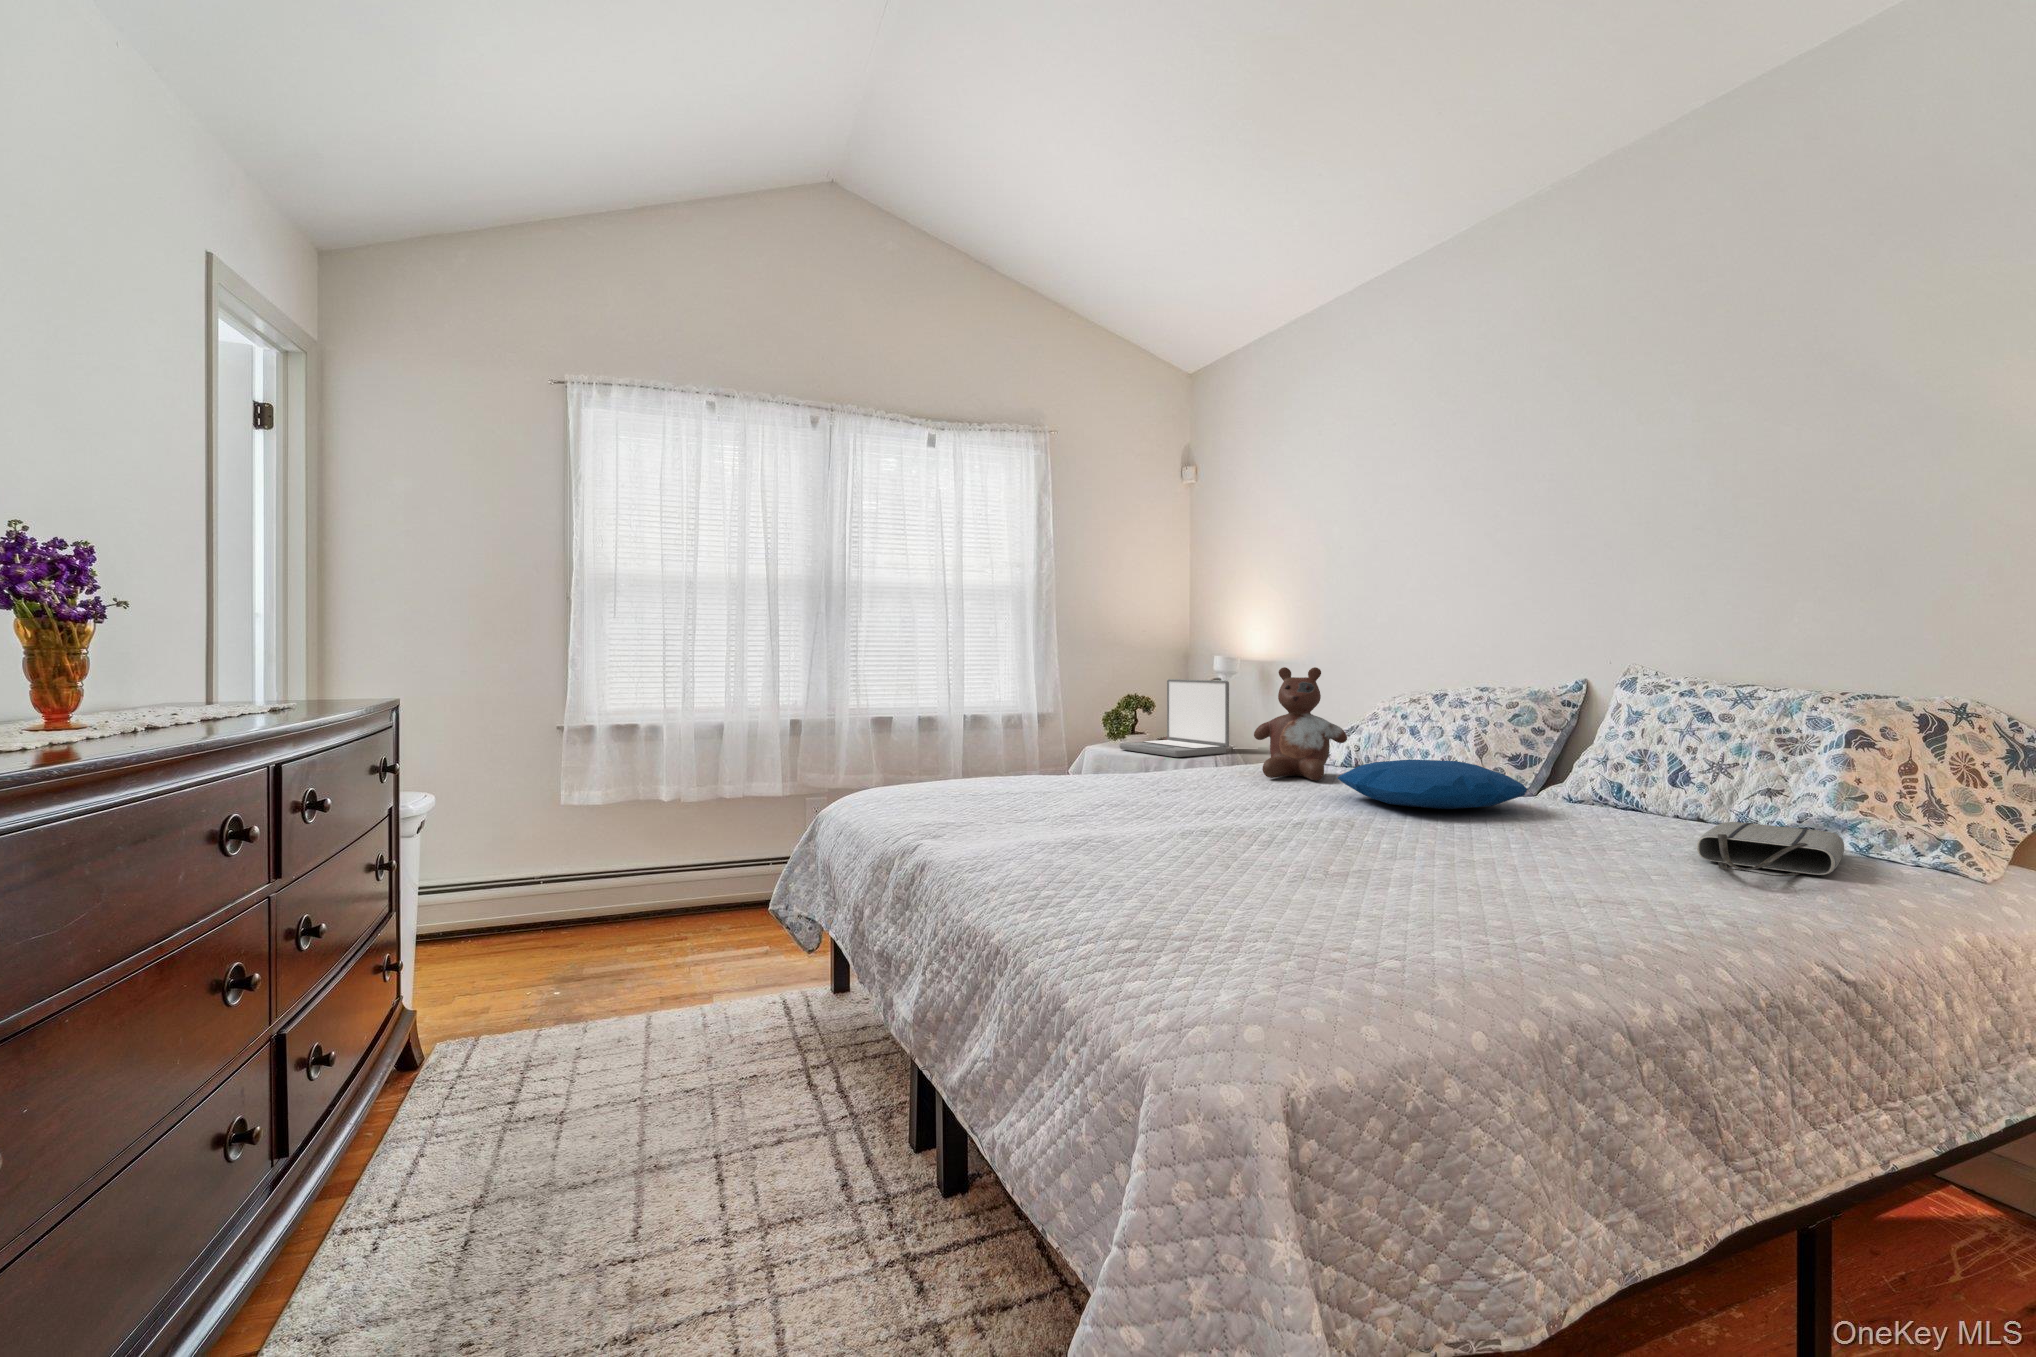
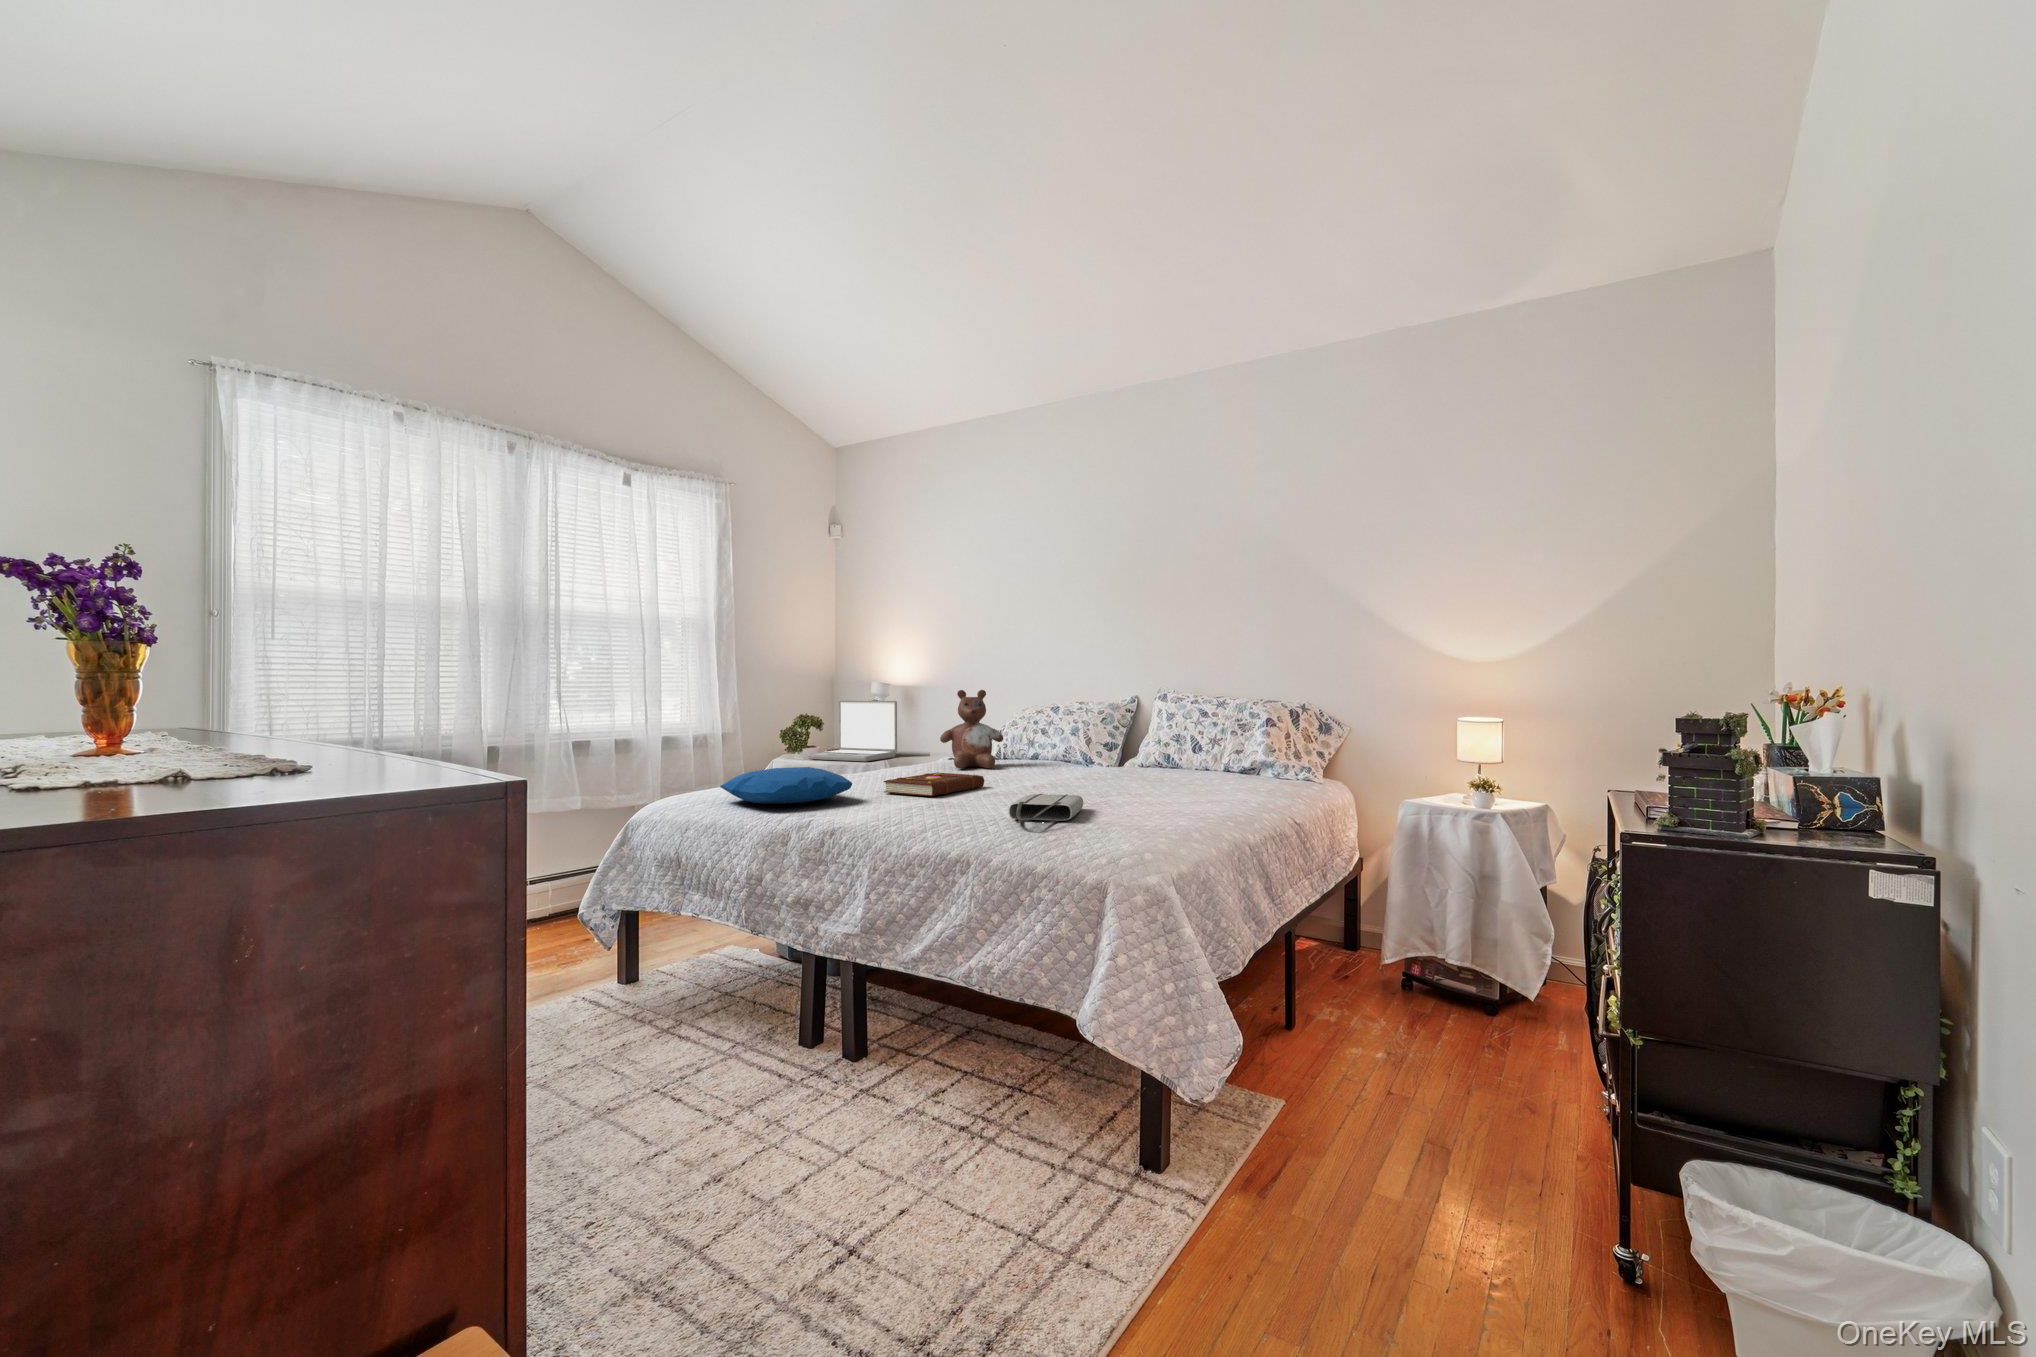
pillow: present [1338,759,1527,809] -> present [720,767,852,804]
book: none [1096,784,1250,822] -> present [884,772,984,796]
tote bag: present [1697,822,1844,877] -> present [1009,794,1083,823]

